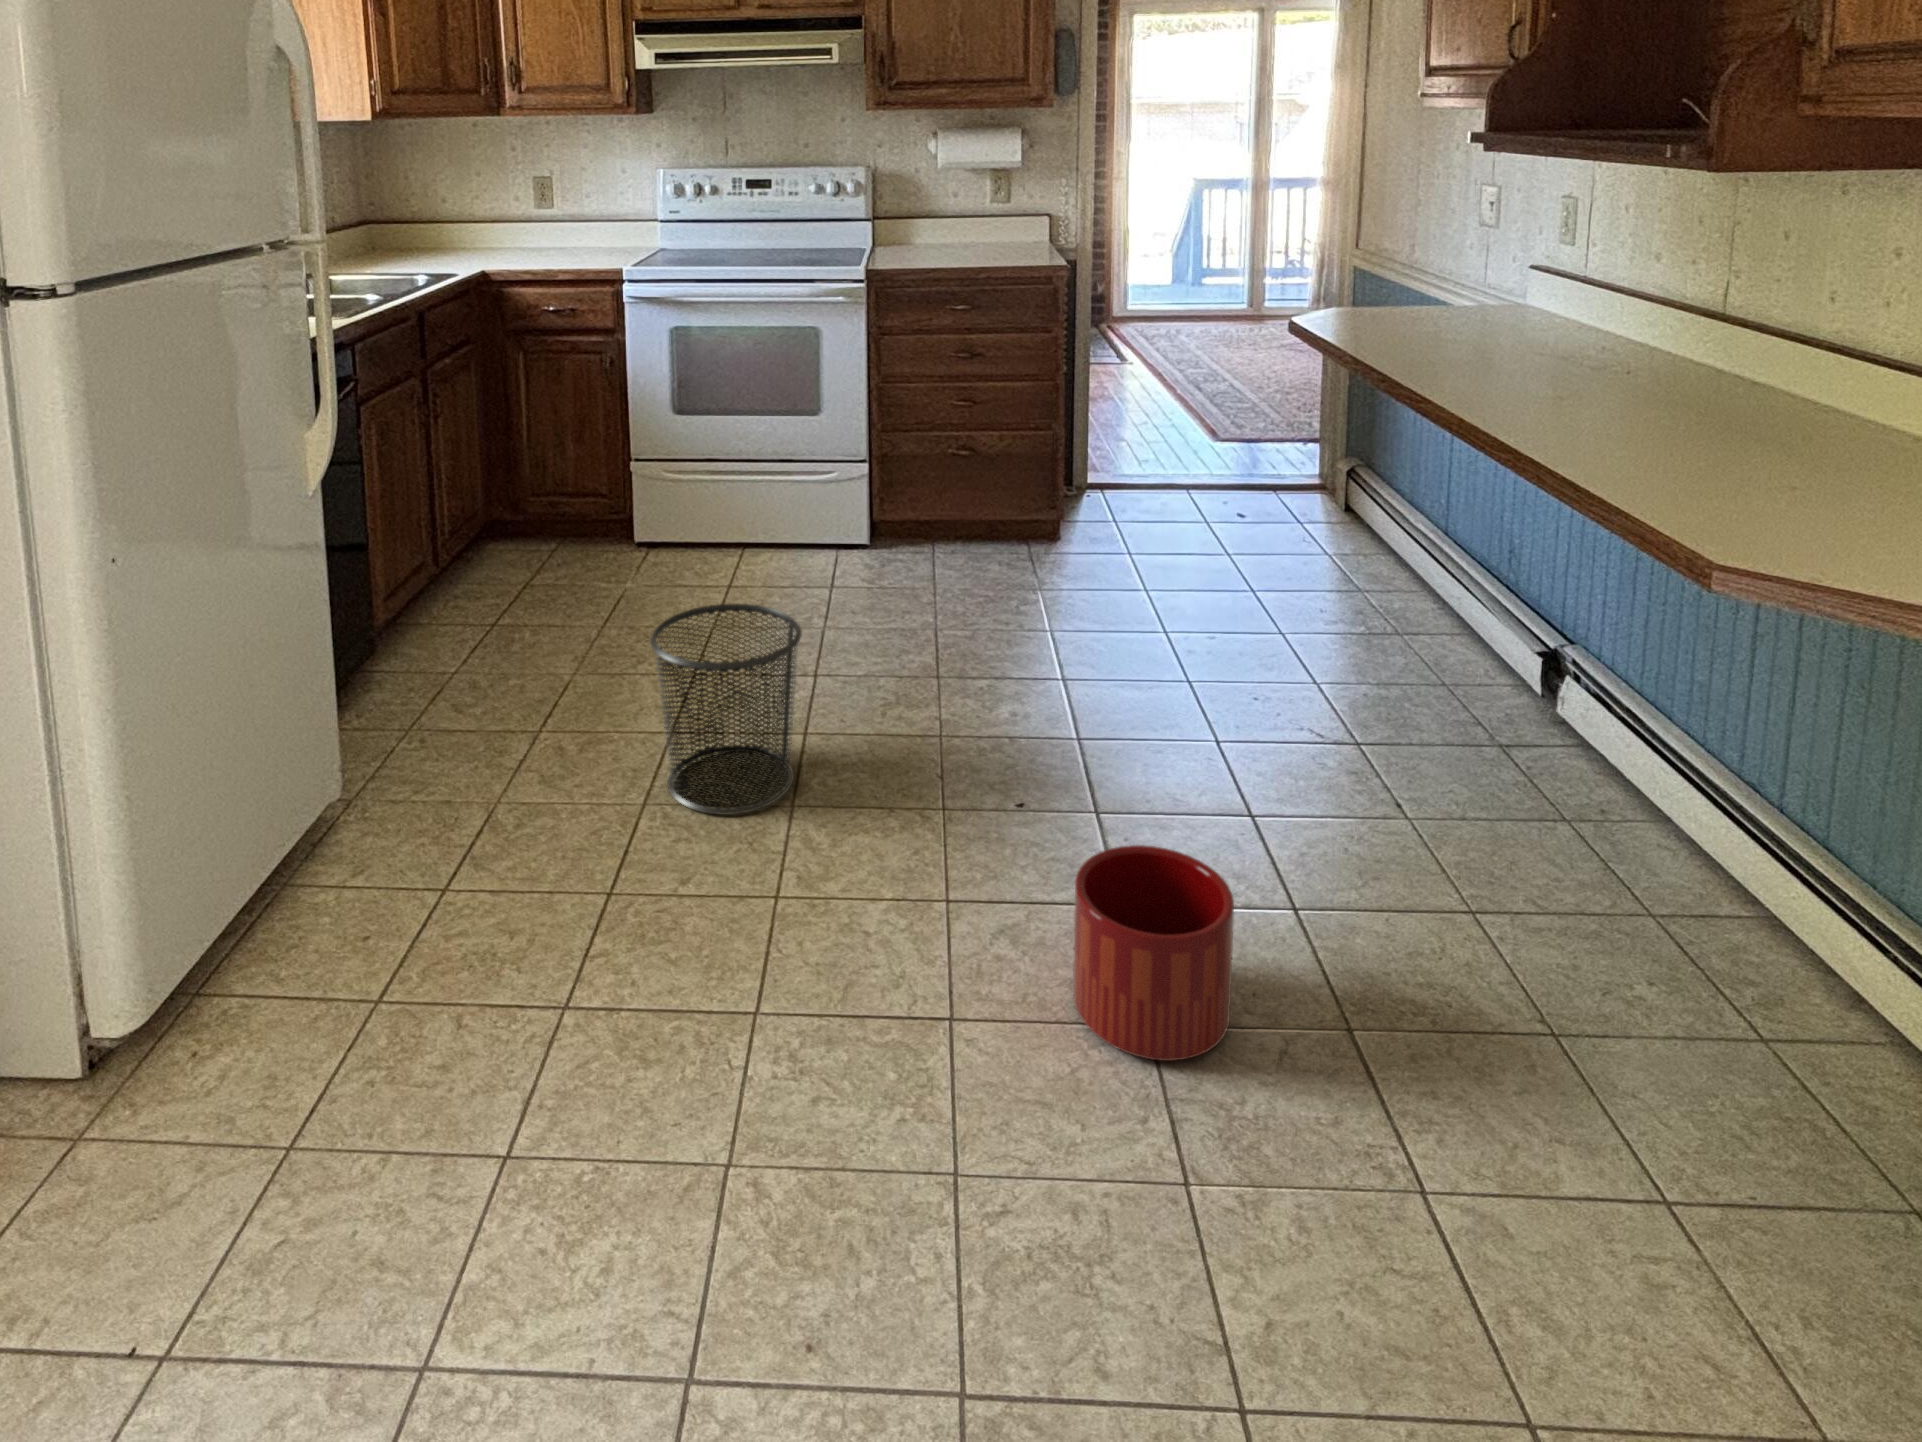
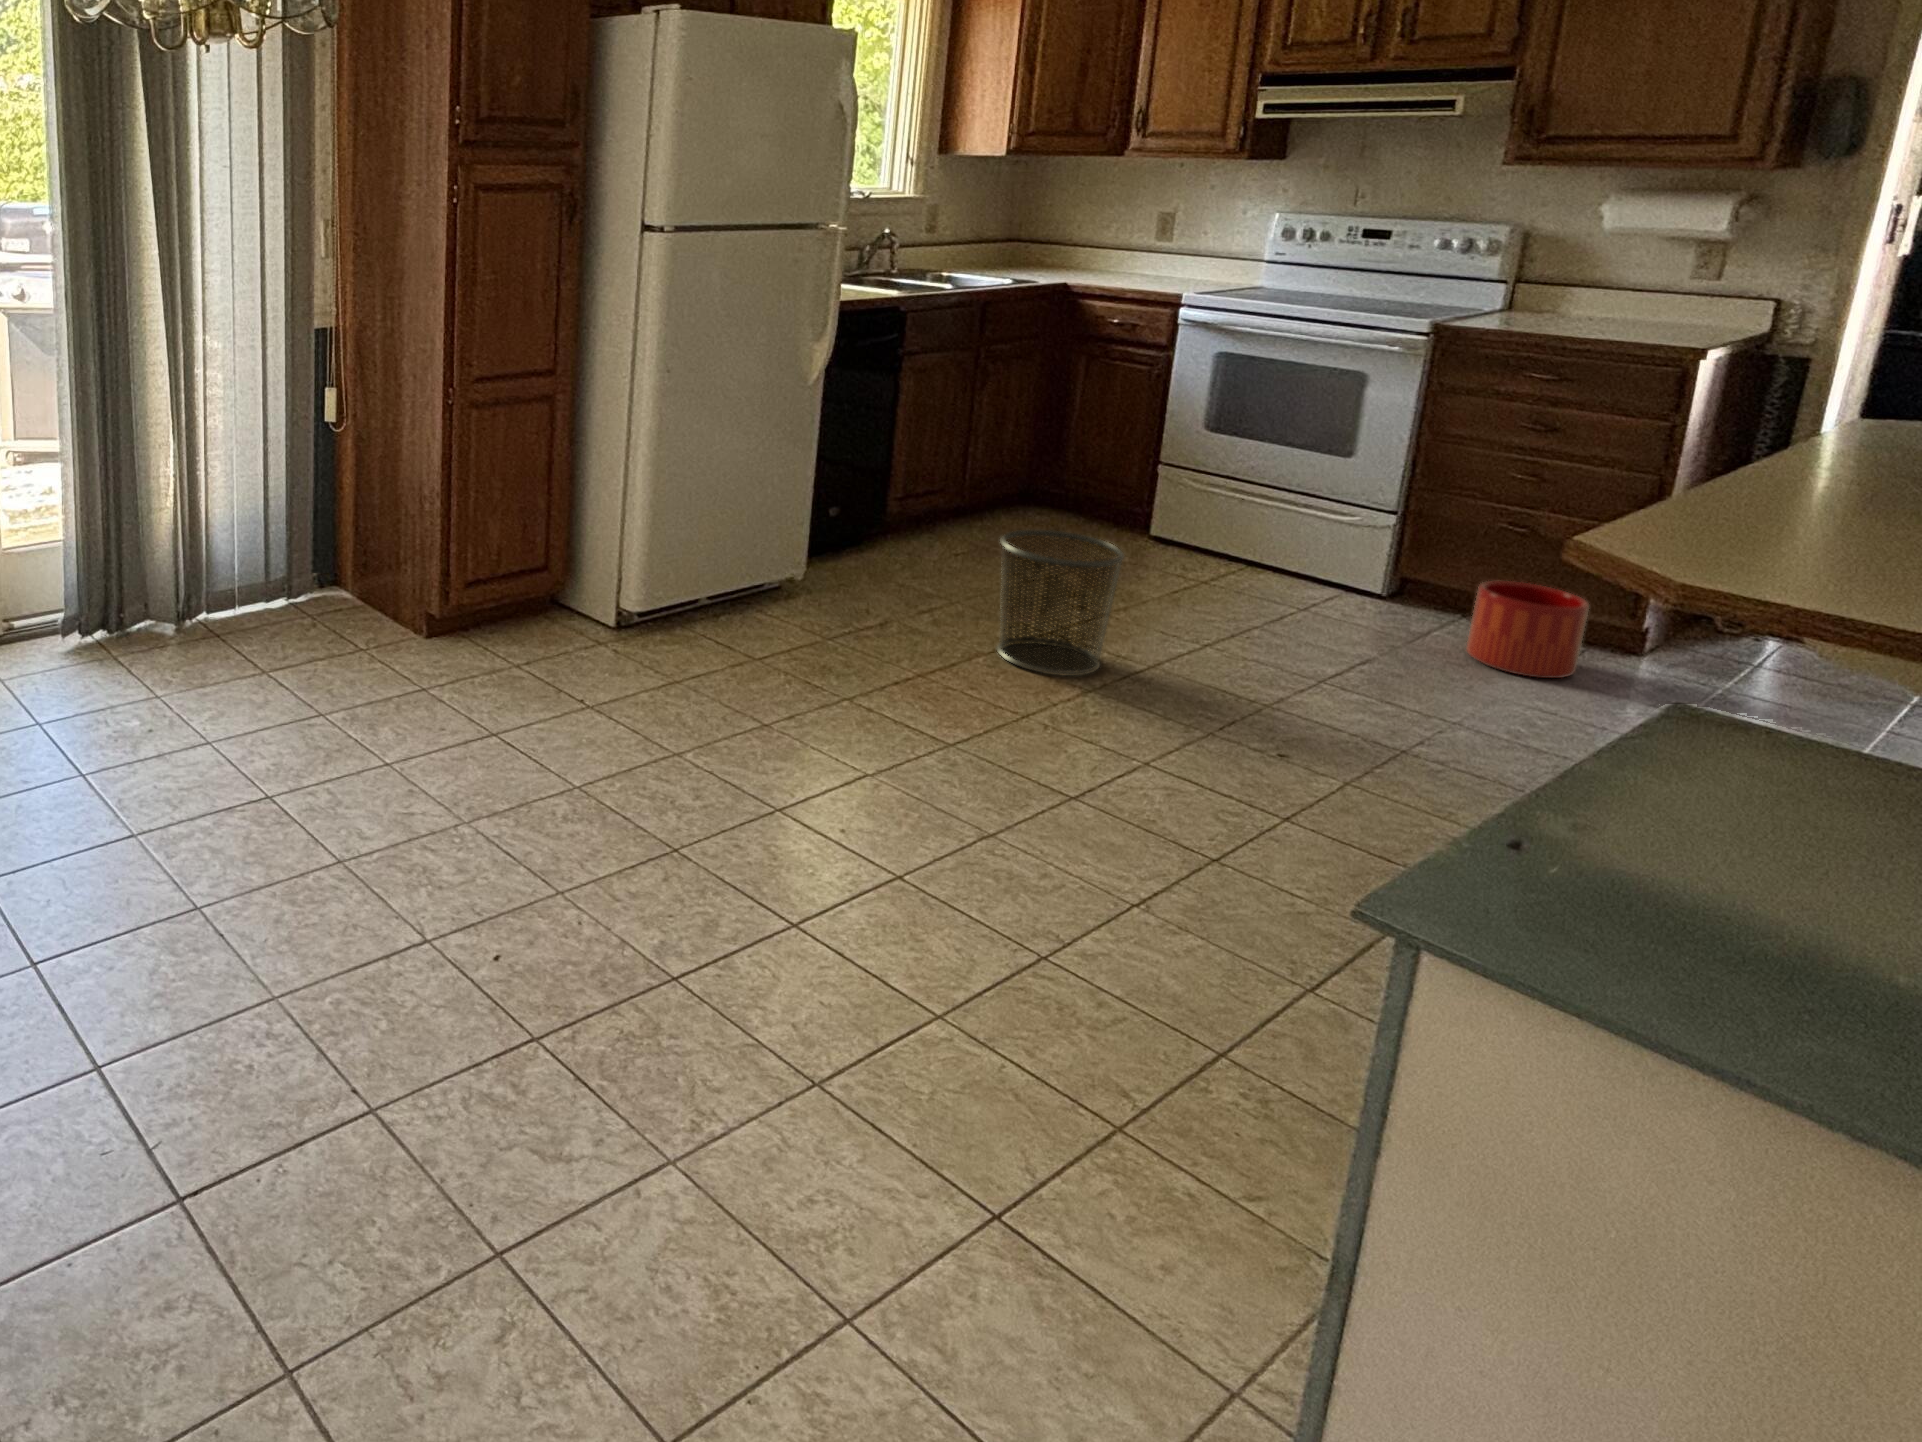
planter: present [1073,845,1234,1061] -> present [1466,581,1589,678]

